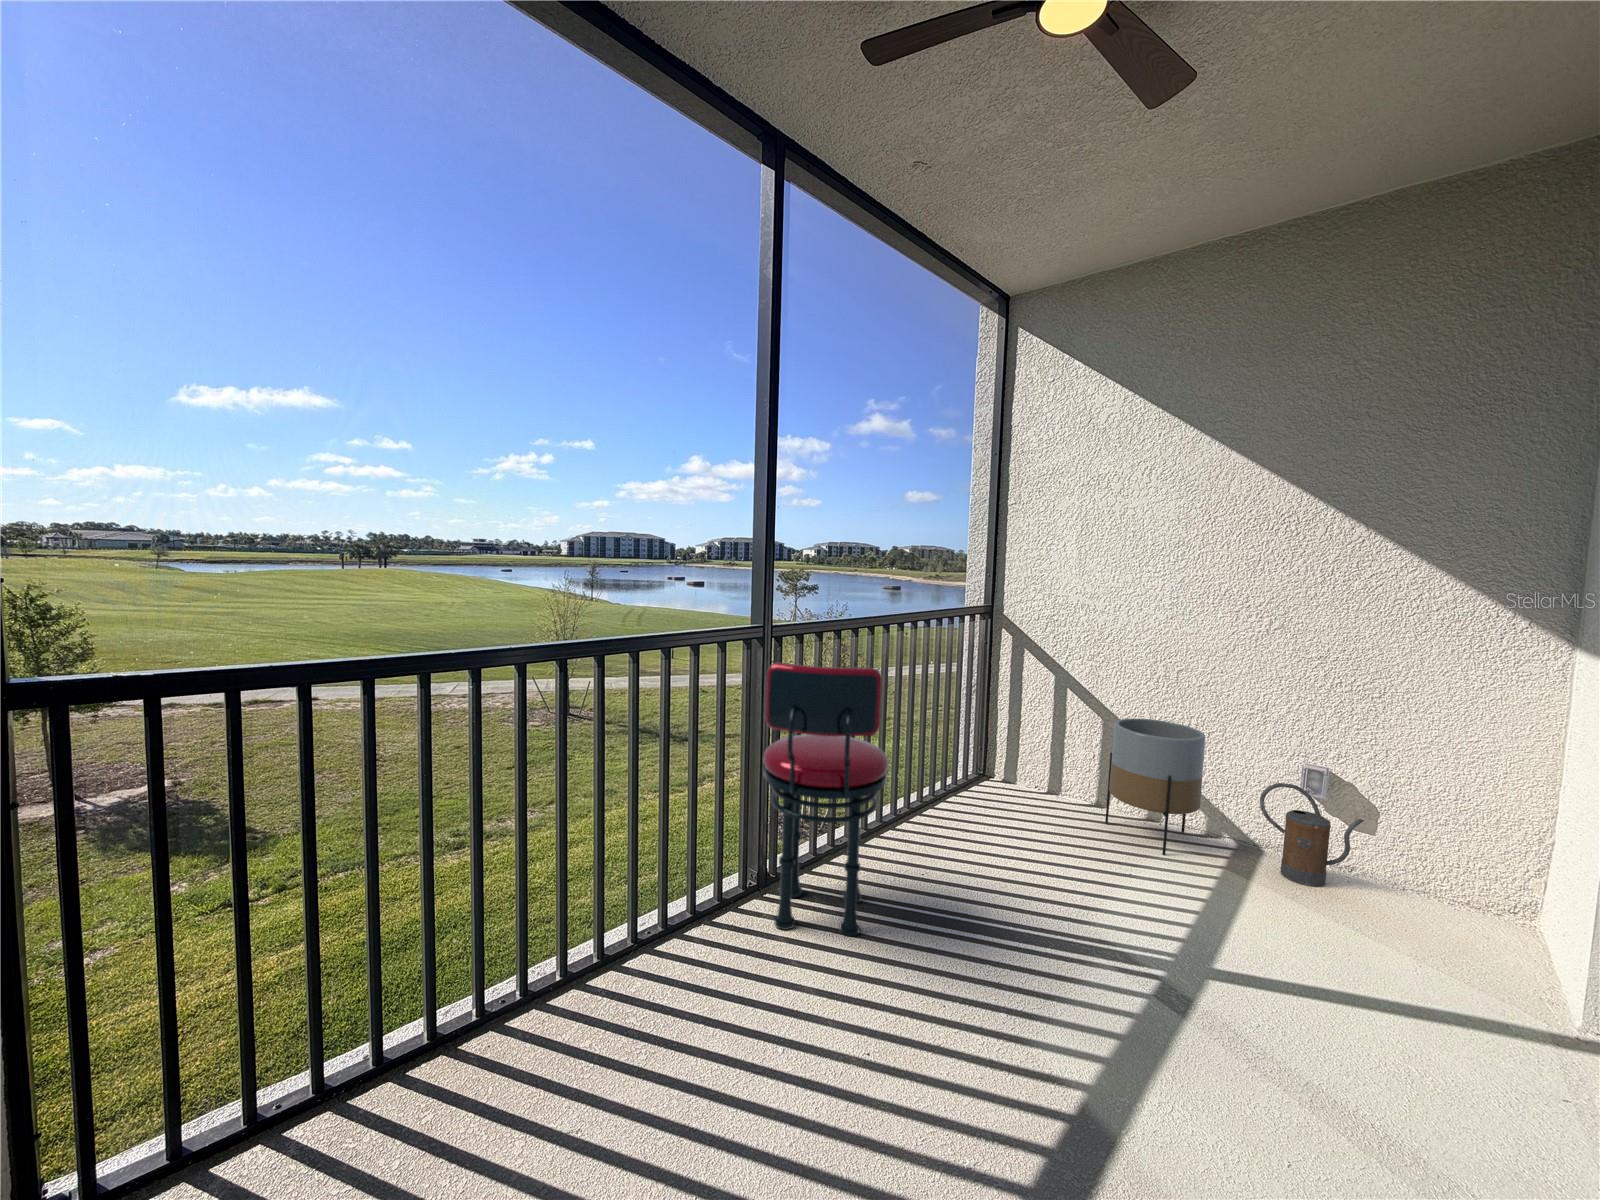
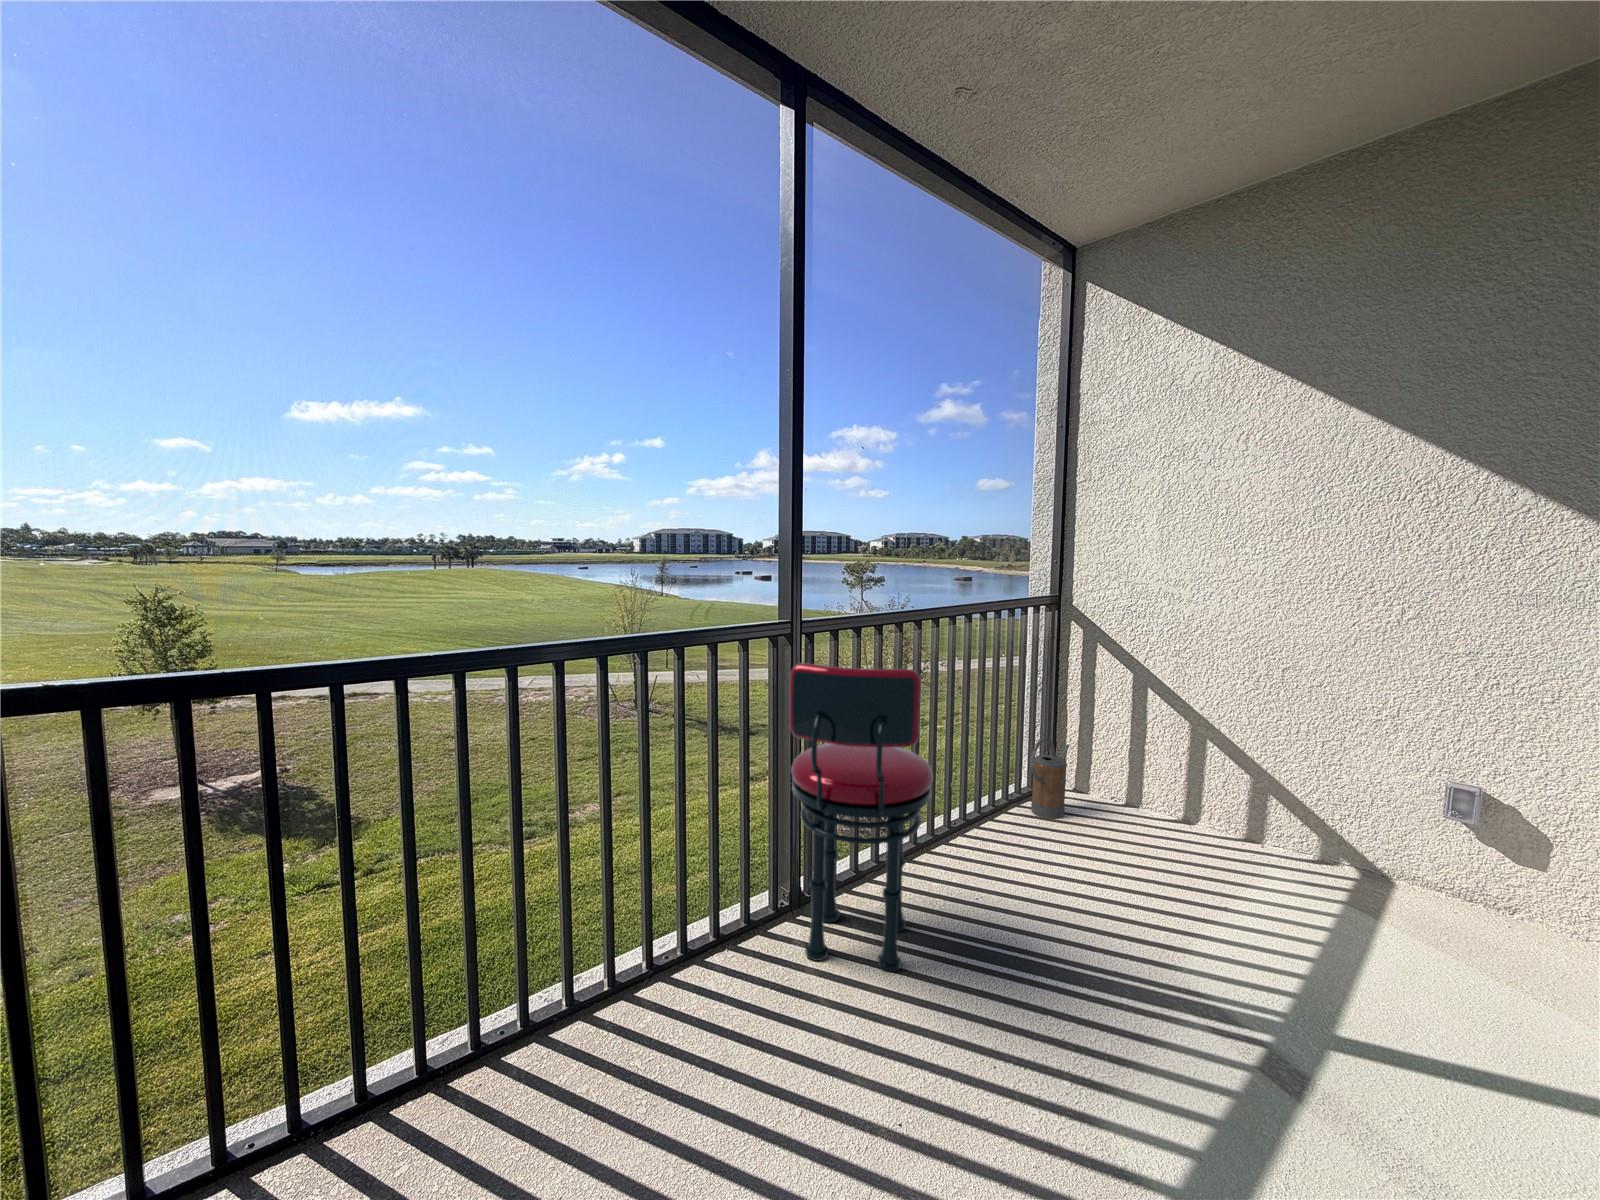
planter: present [1105,718,1206,855] -> none [1196,724,1319,884]
watering can: present [1260,783,1364,887] -> present [1031,737,1069,819]

